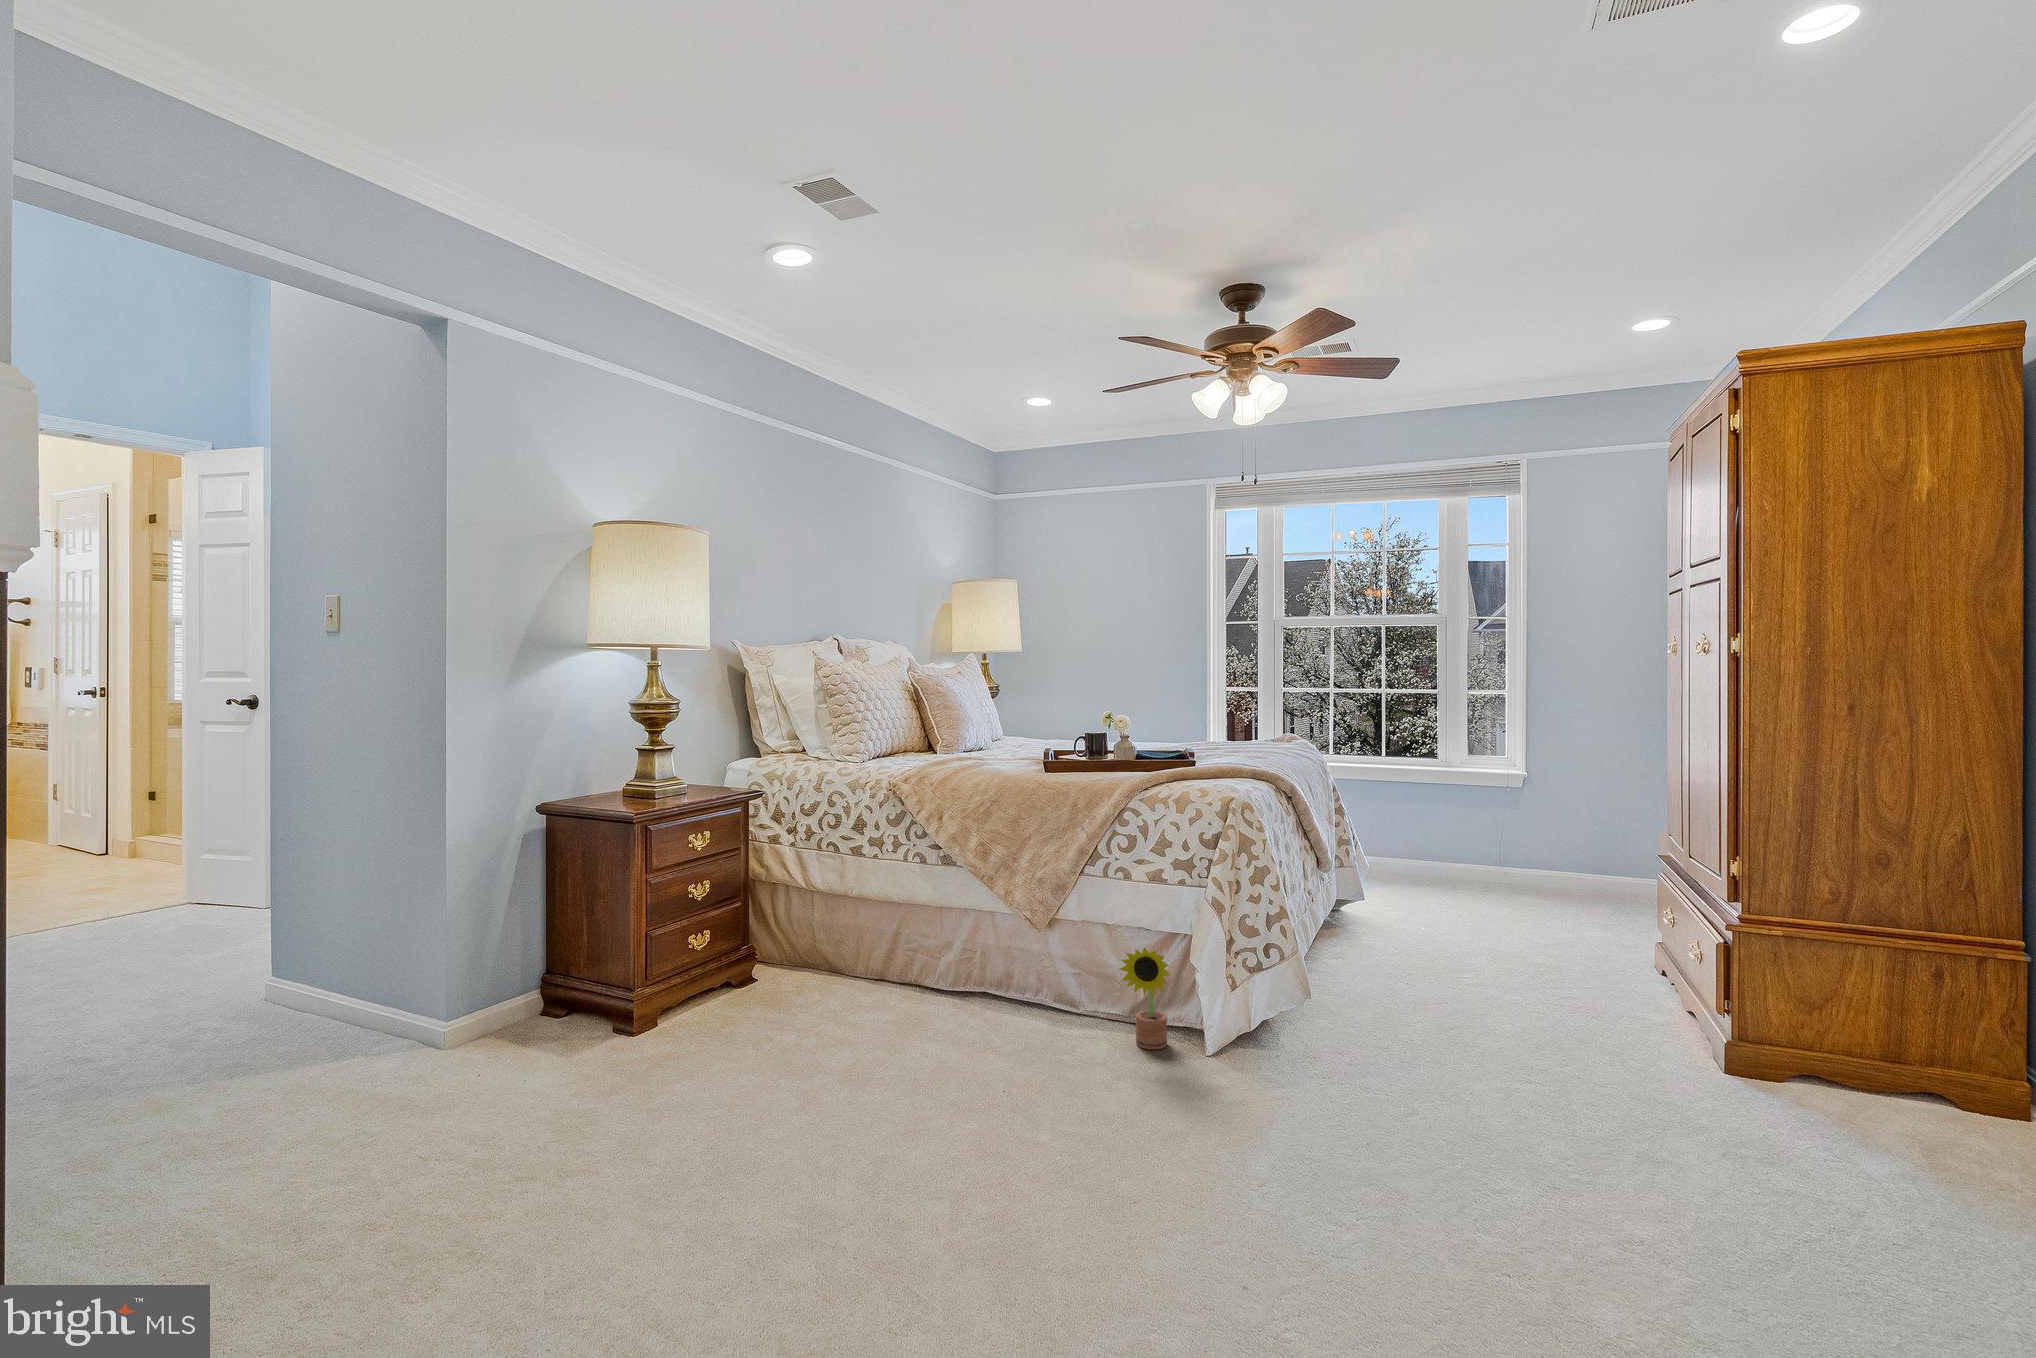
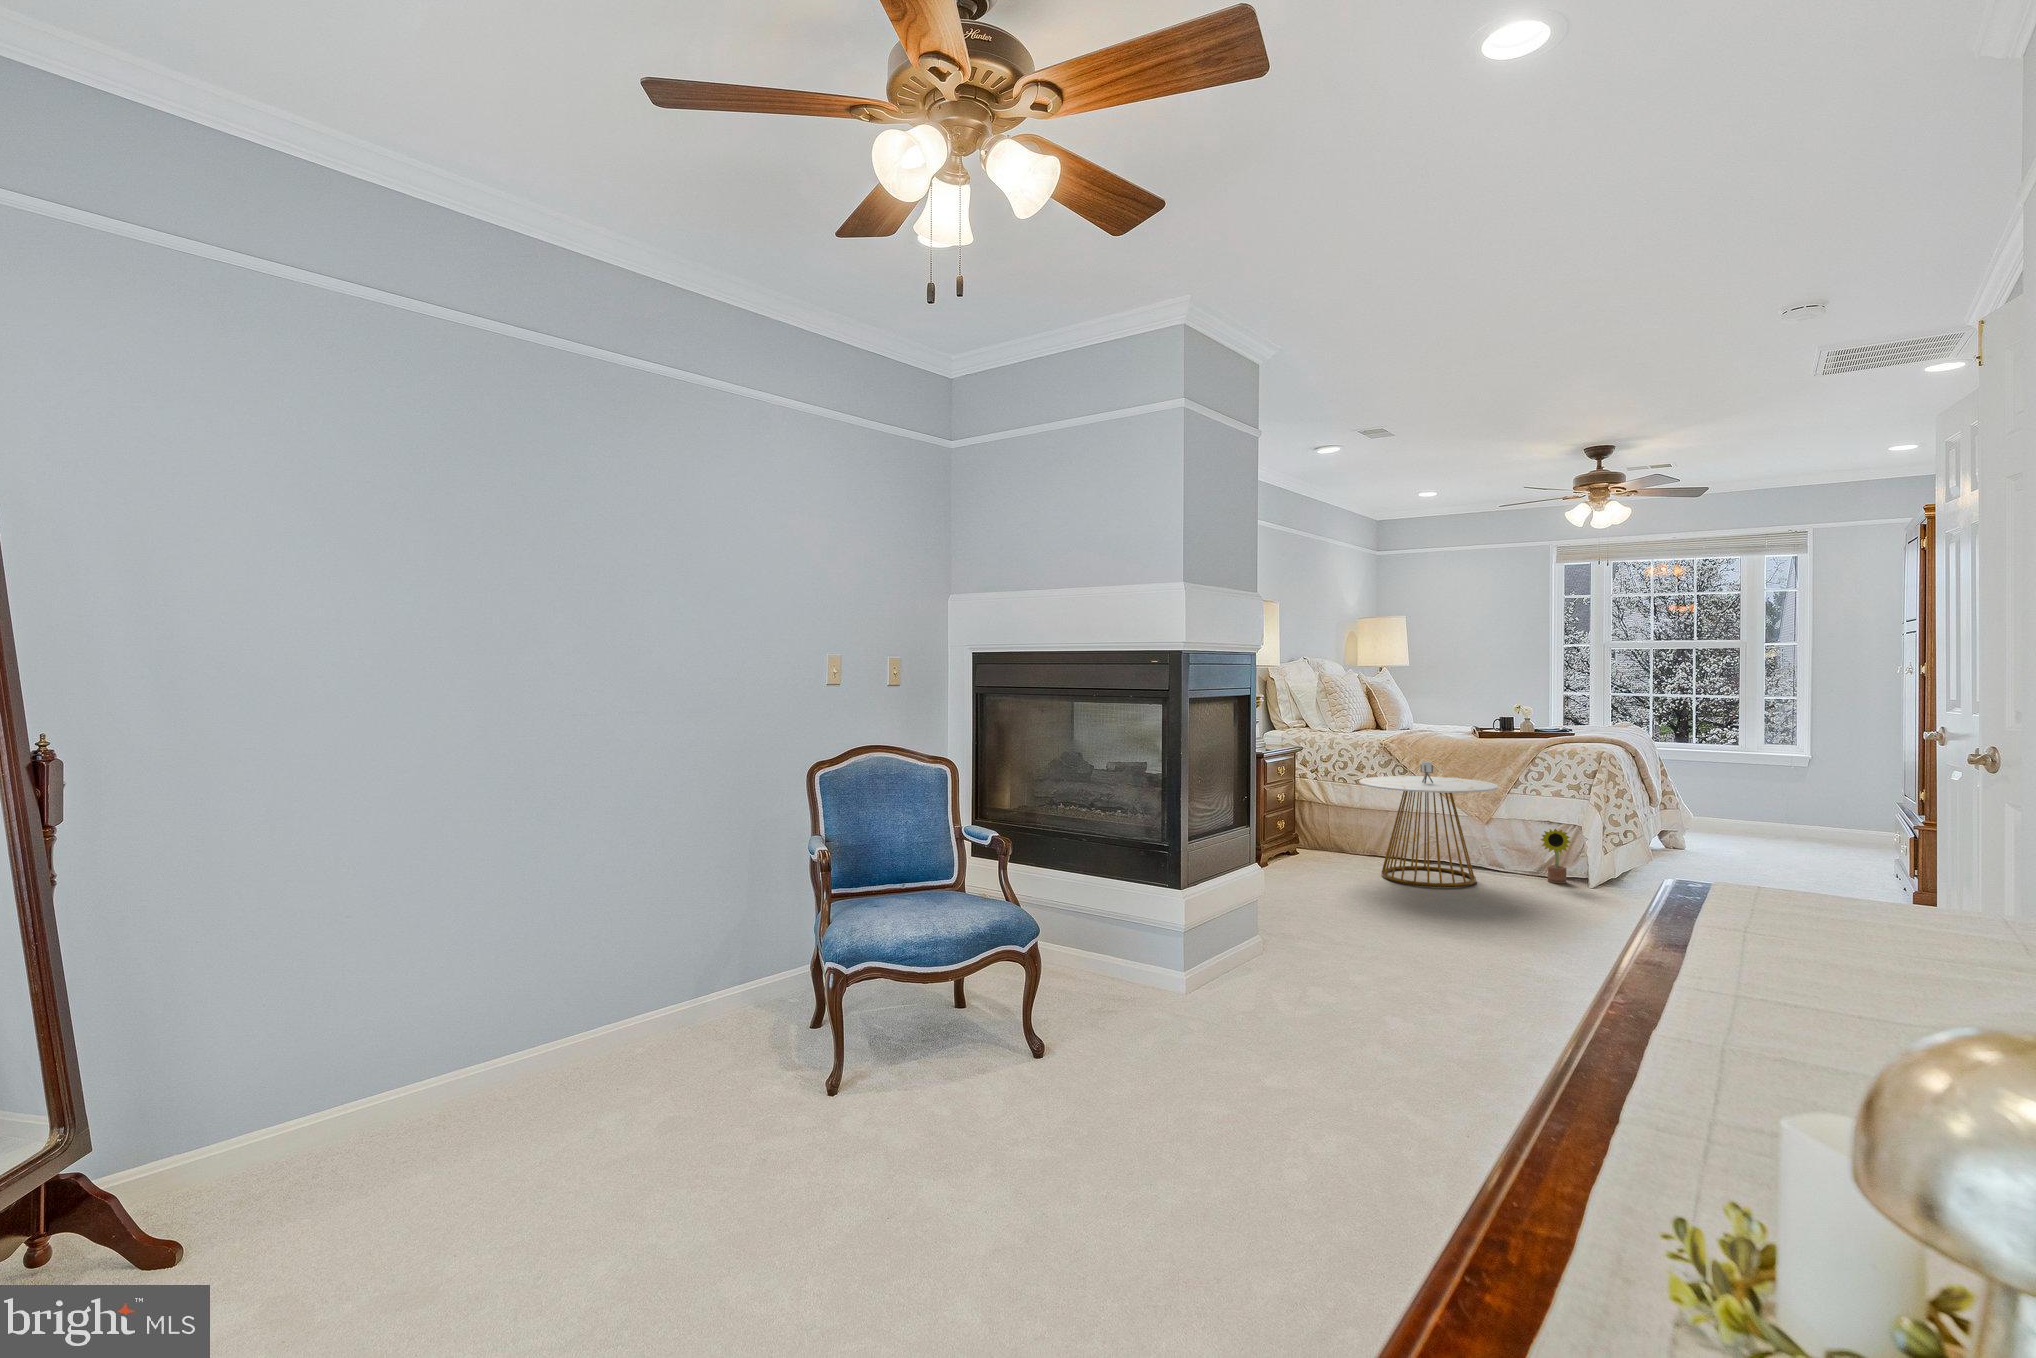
side table: none [793,825,1042,1086] -> present [1359,762,1498,888]

